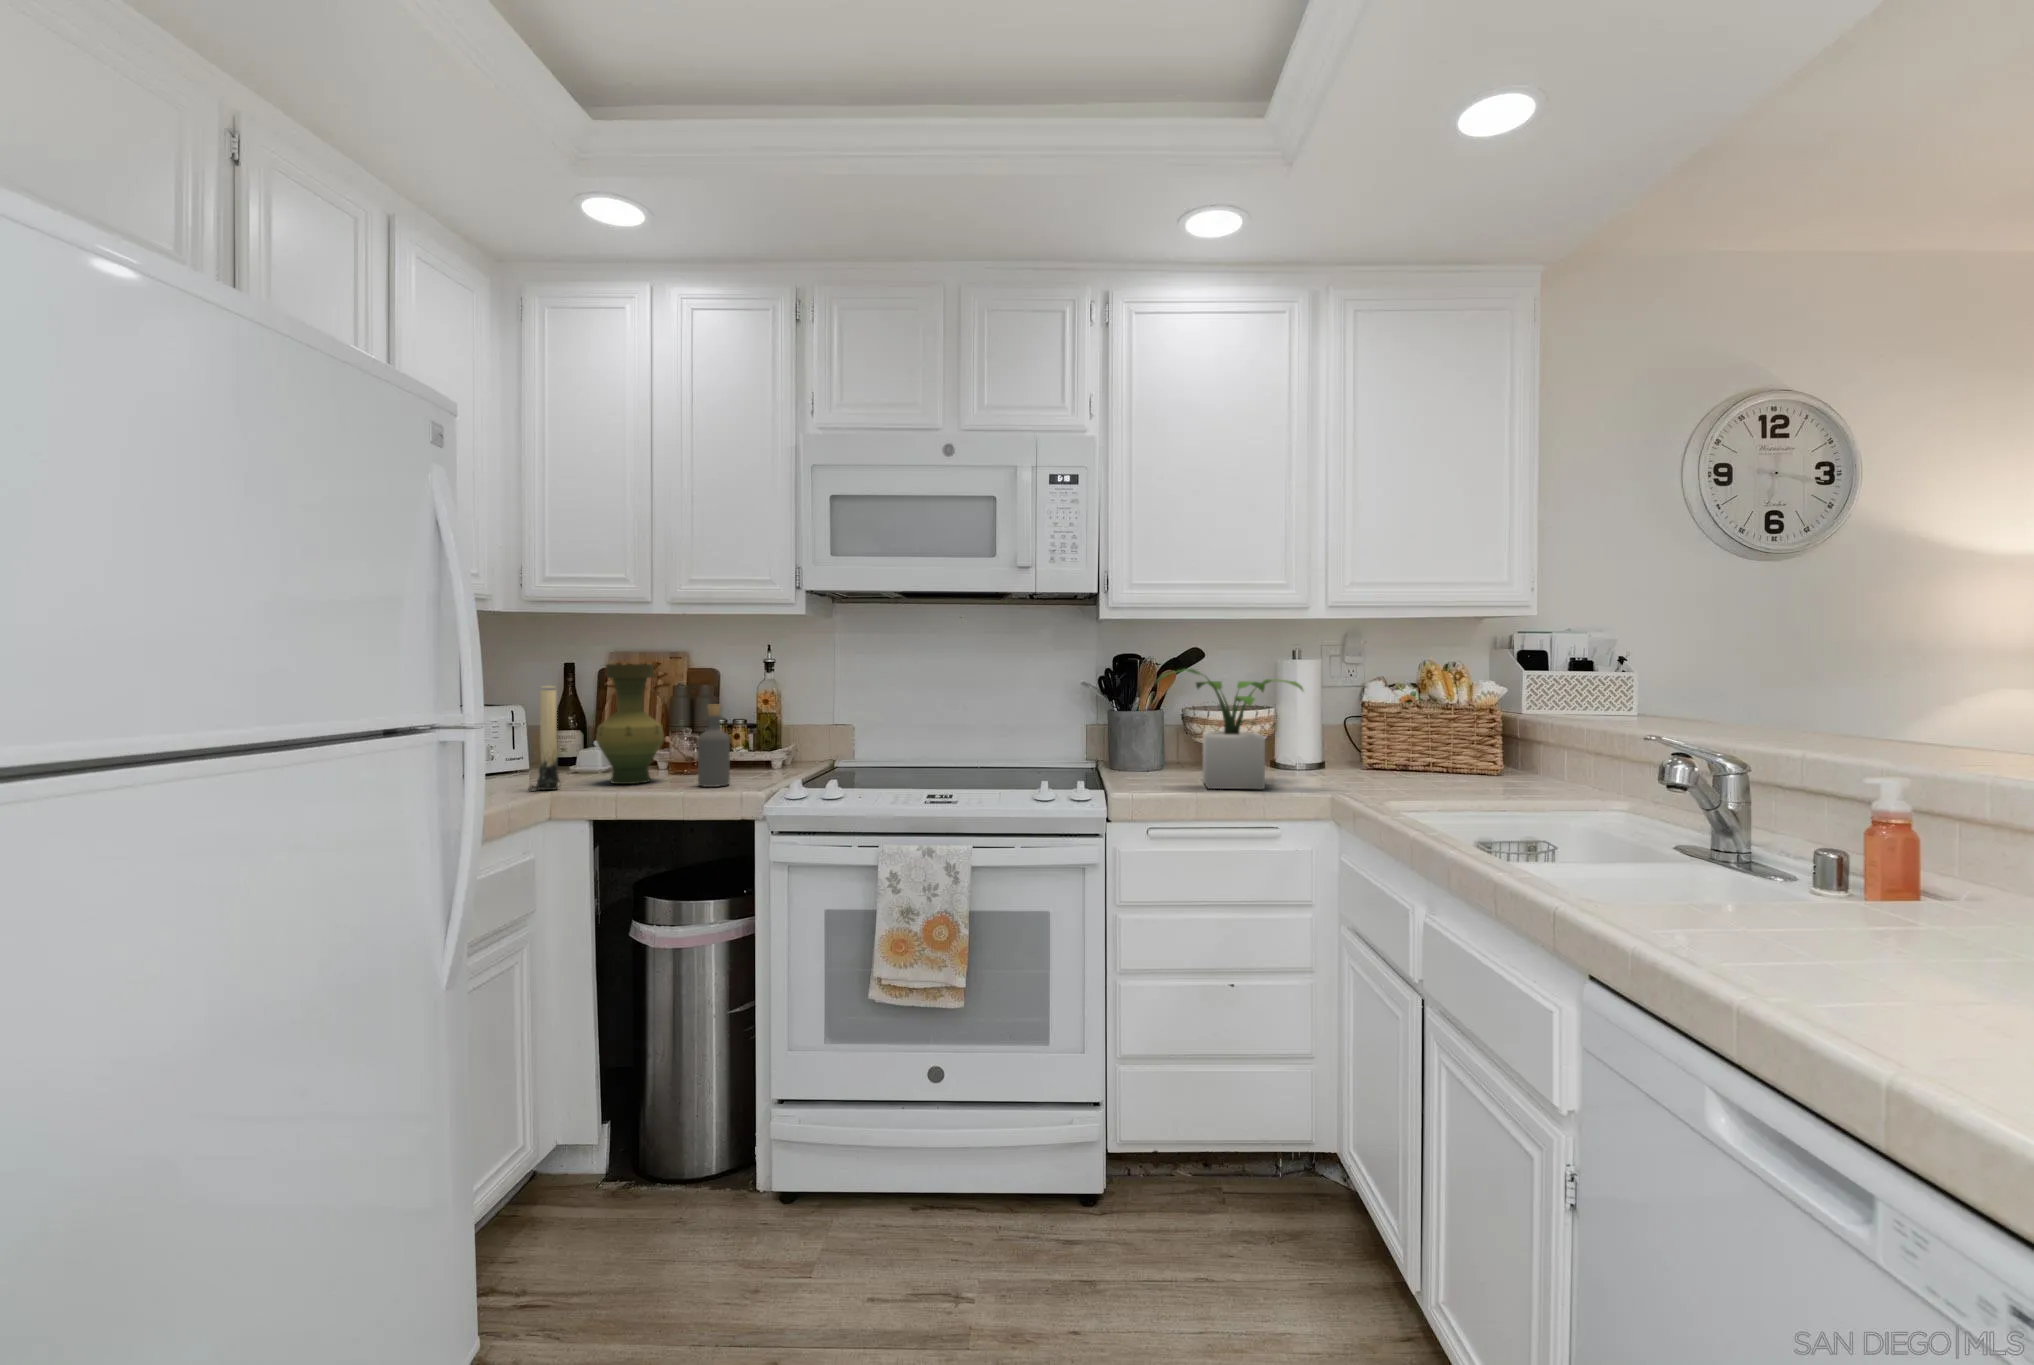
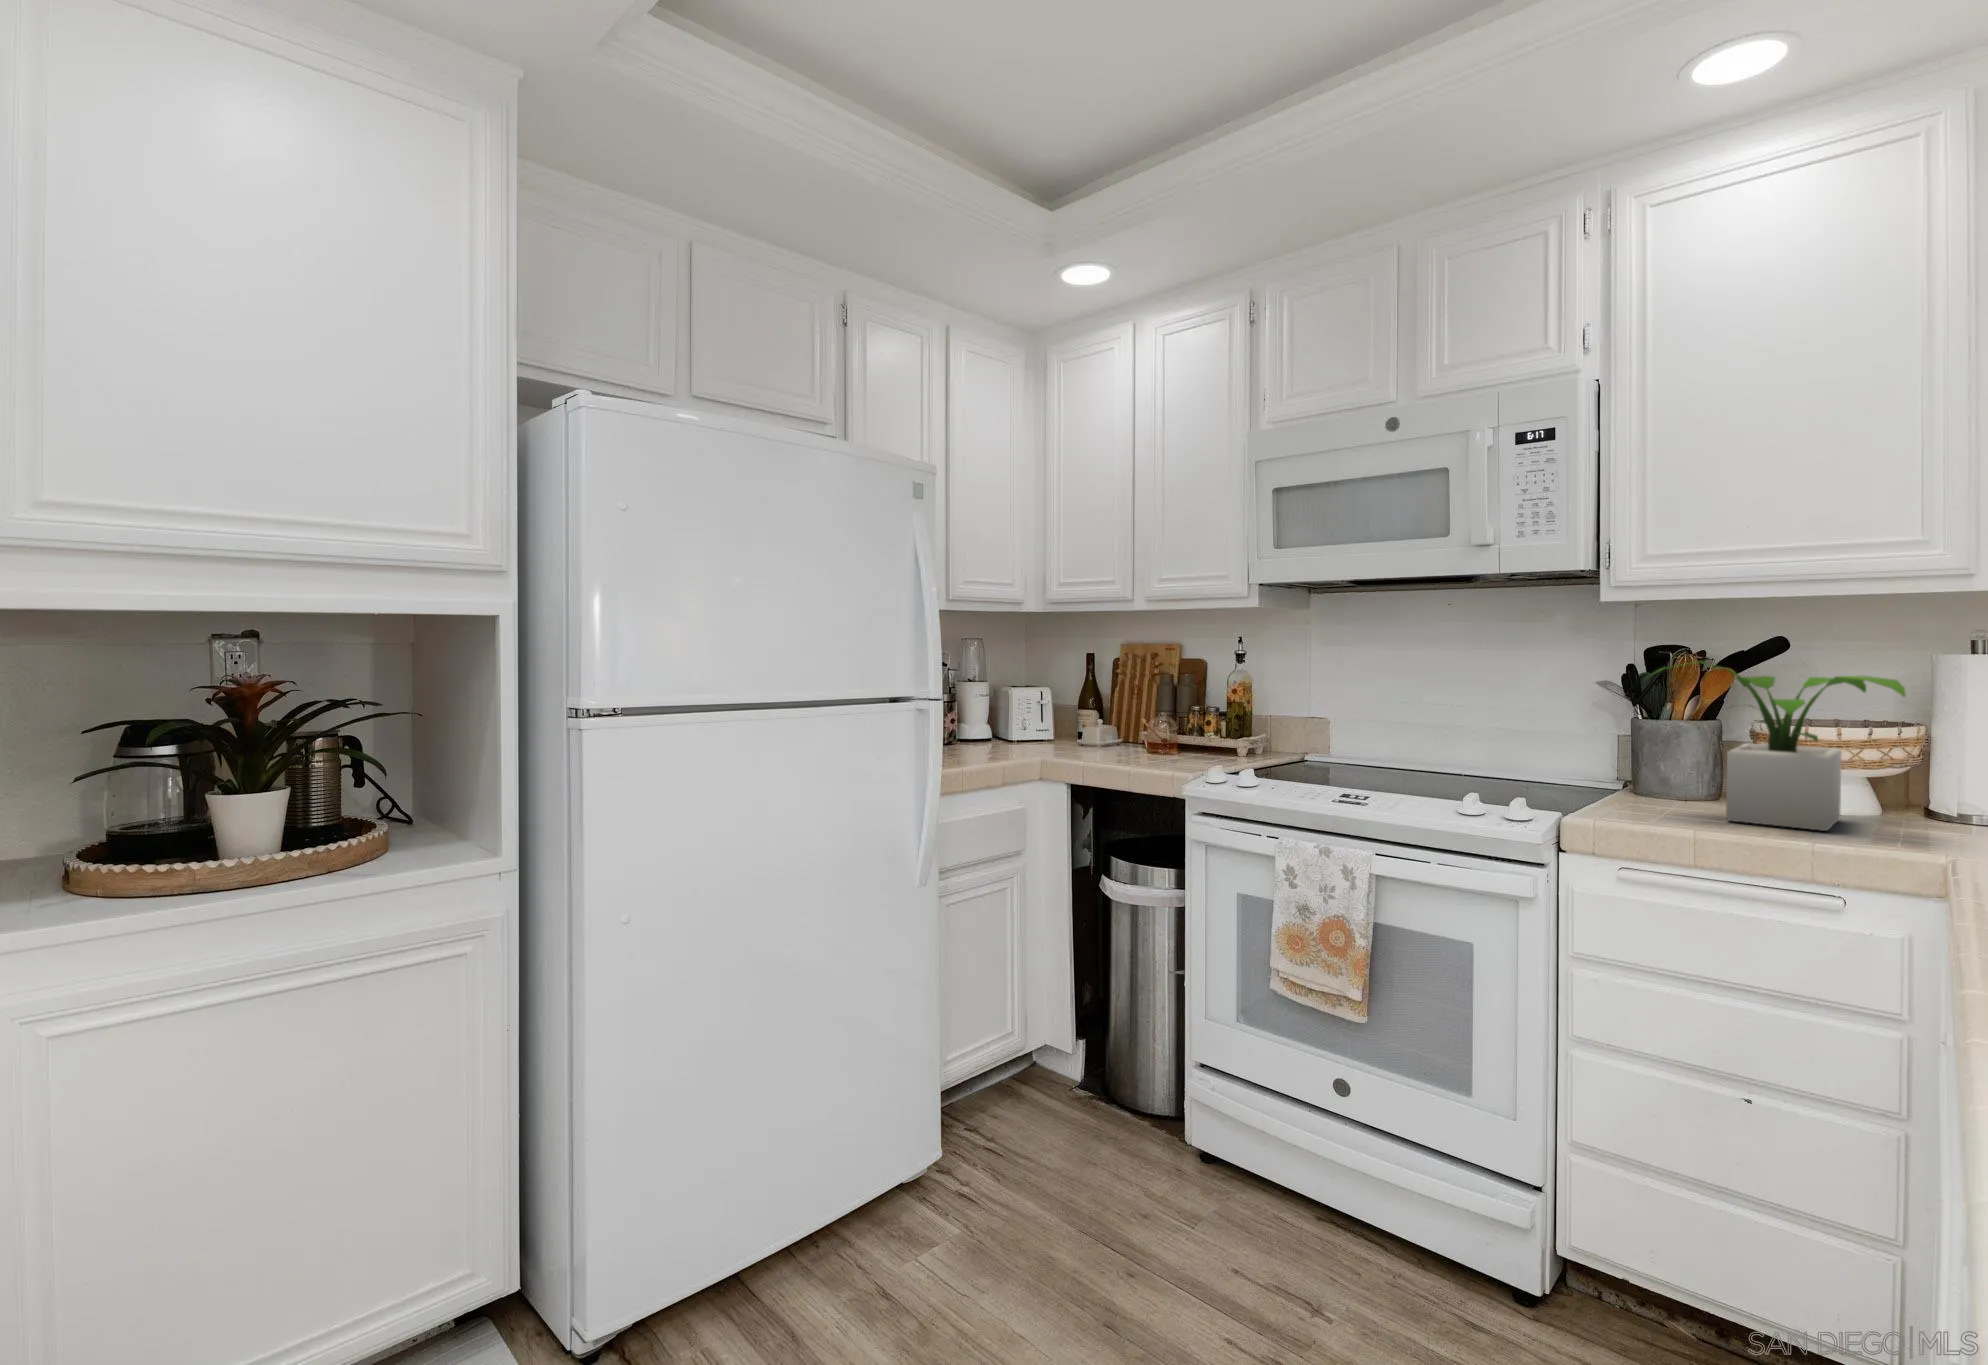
vase: present [596,664,664,784] -> none [1085,658,1138,760]
candle: present [529,686,560,791] -> none [1031,677,1055,760]
bottle: present [698,704,730,787] -> none [1154,694,1181,768]

